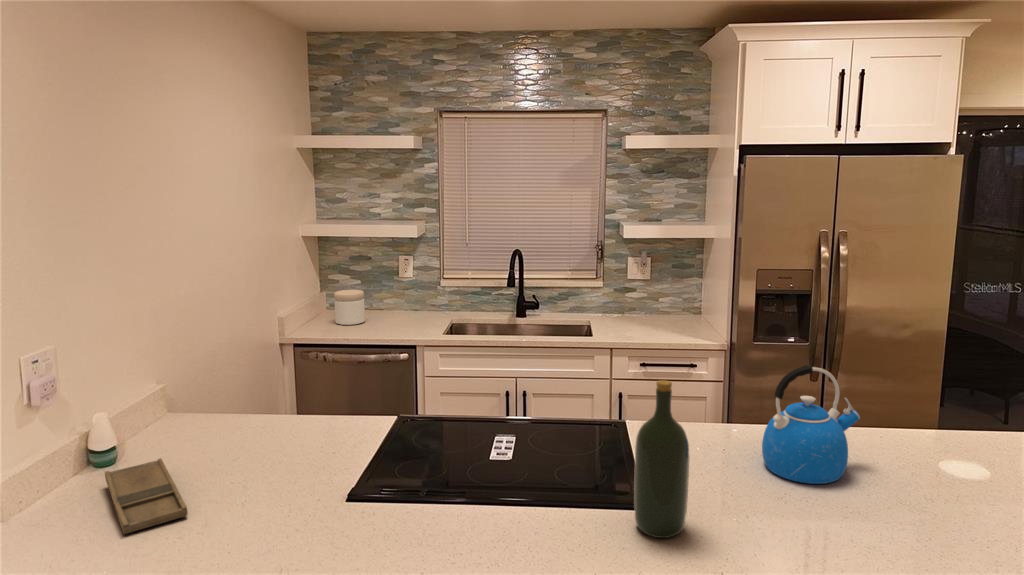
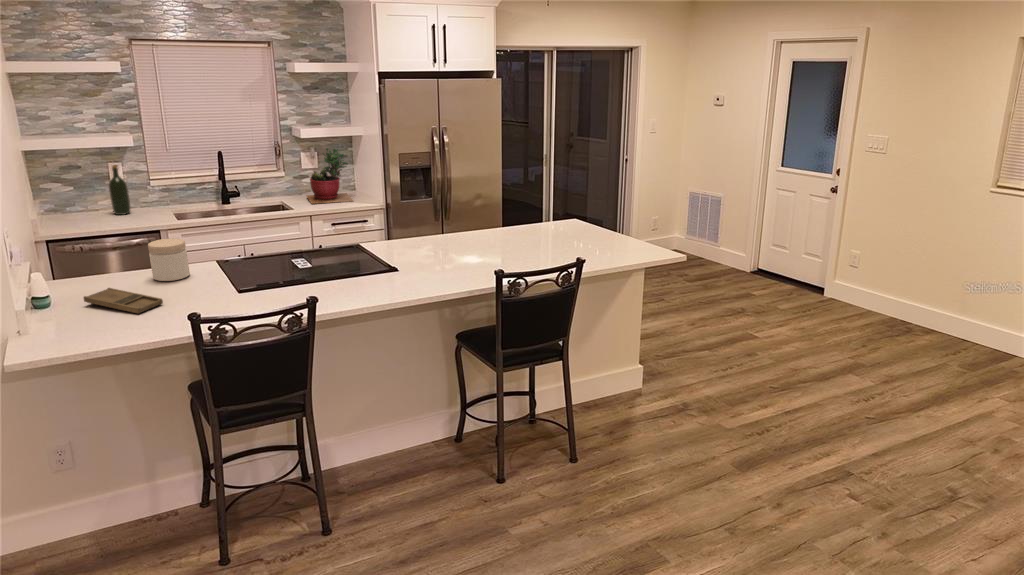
succulent plant: none [623,253,686,334] -> present [306,148,353,204]
jar: present [334,290,365,325] -> present [148,238,190,281]
kettle: present [762,365,860,484] -> none [430,194,470,248]
wine bottle: present [634,380,689,538] -> present [109,165,130,215]

